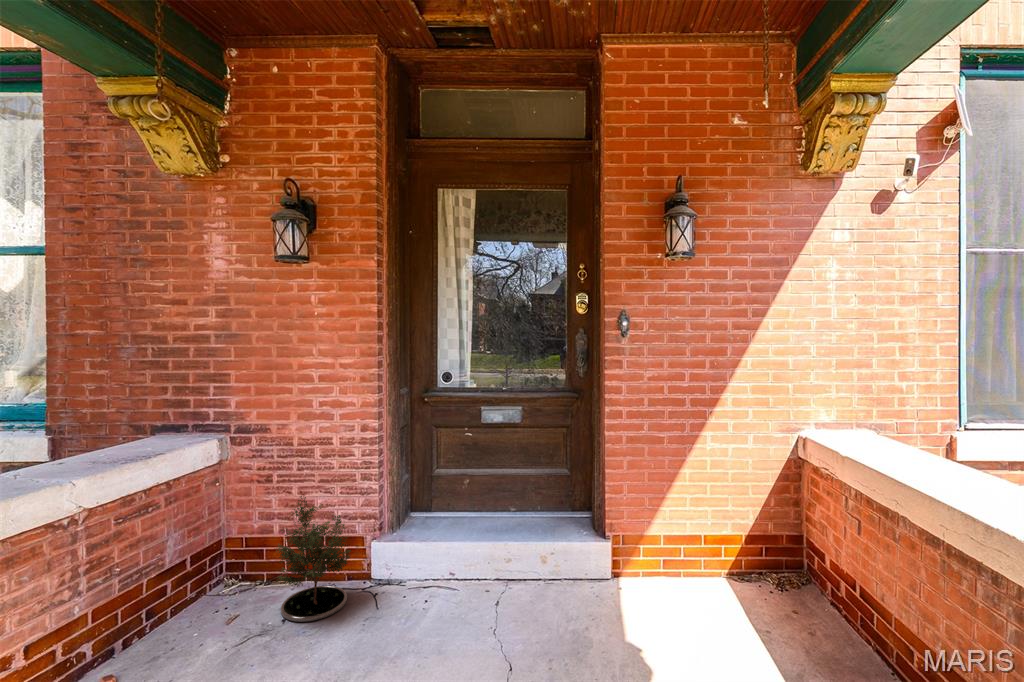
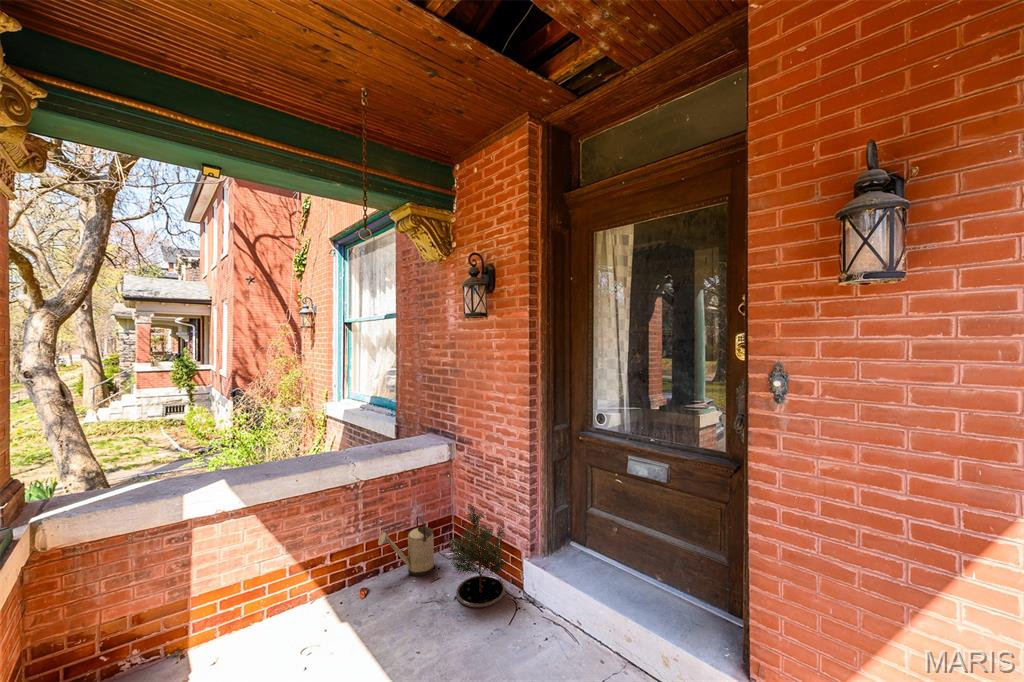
watering can: none [132,547,217,633] -> present [378,516,439,576]

